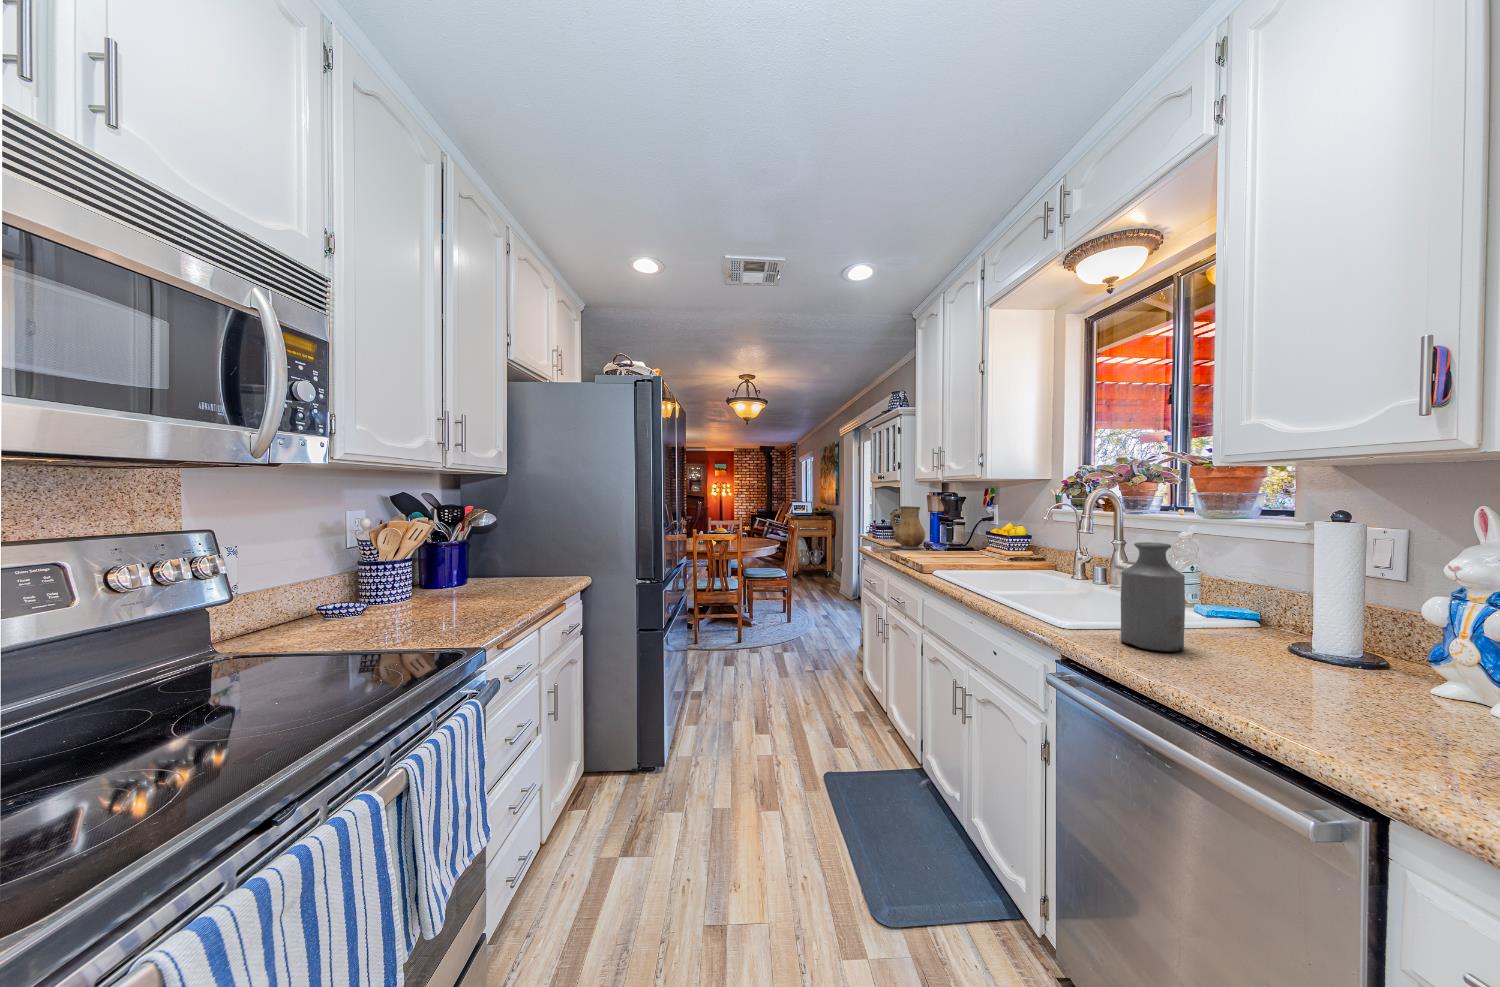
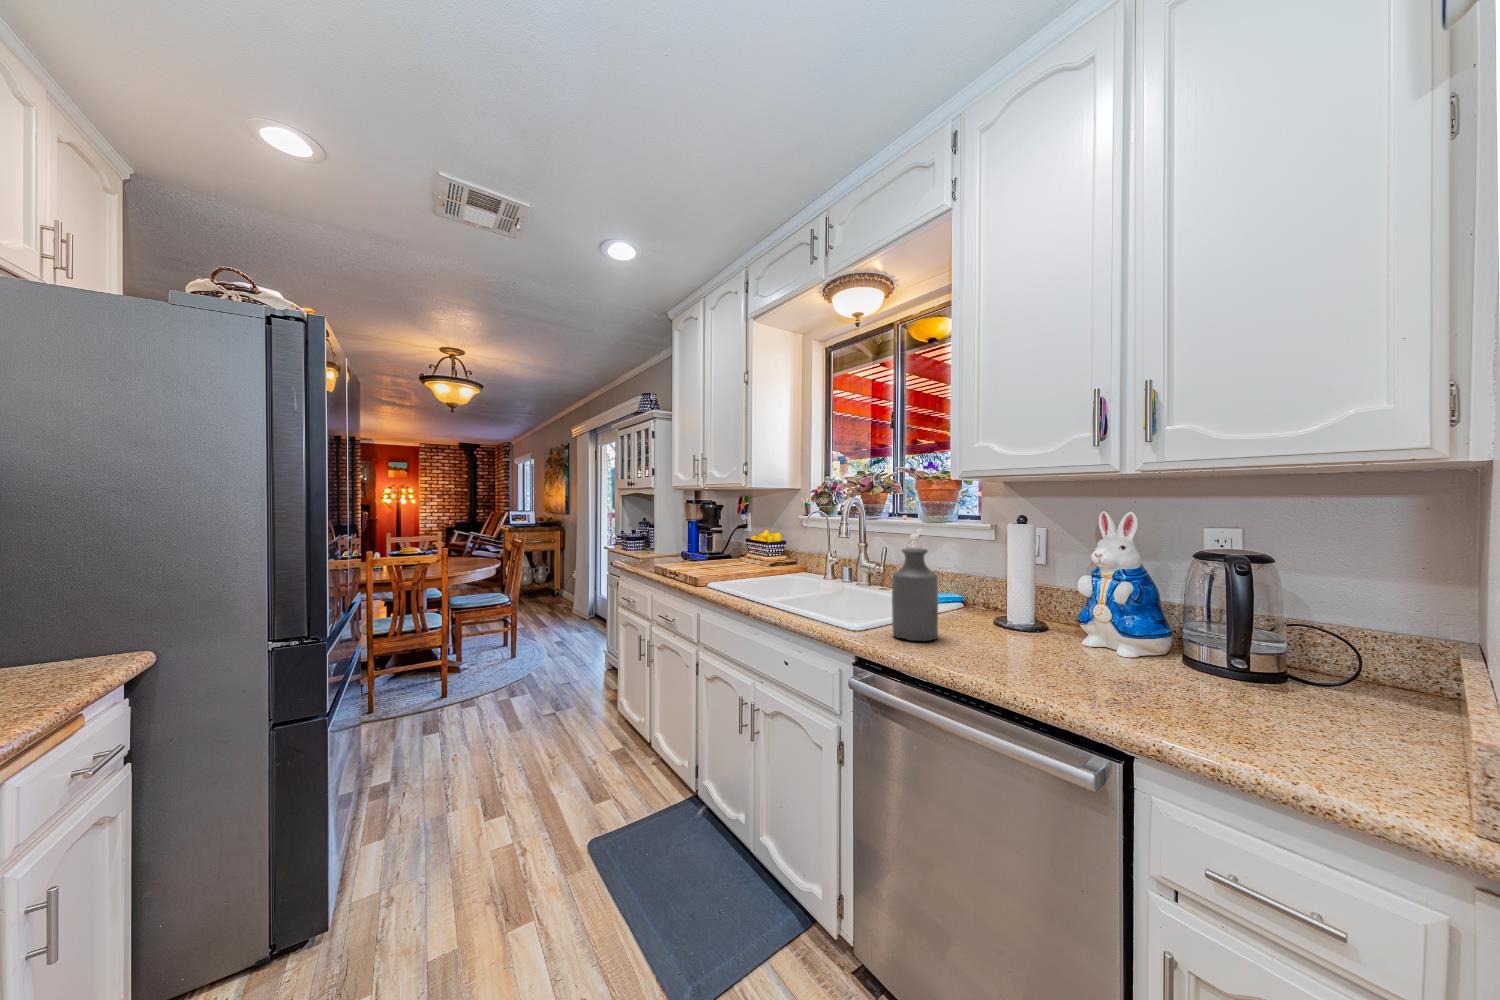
ceramic pitcher: present [891,506,925,549] -> none [647,516,683,562]

